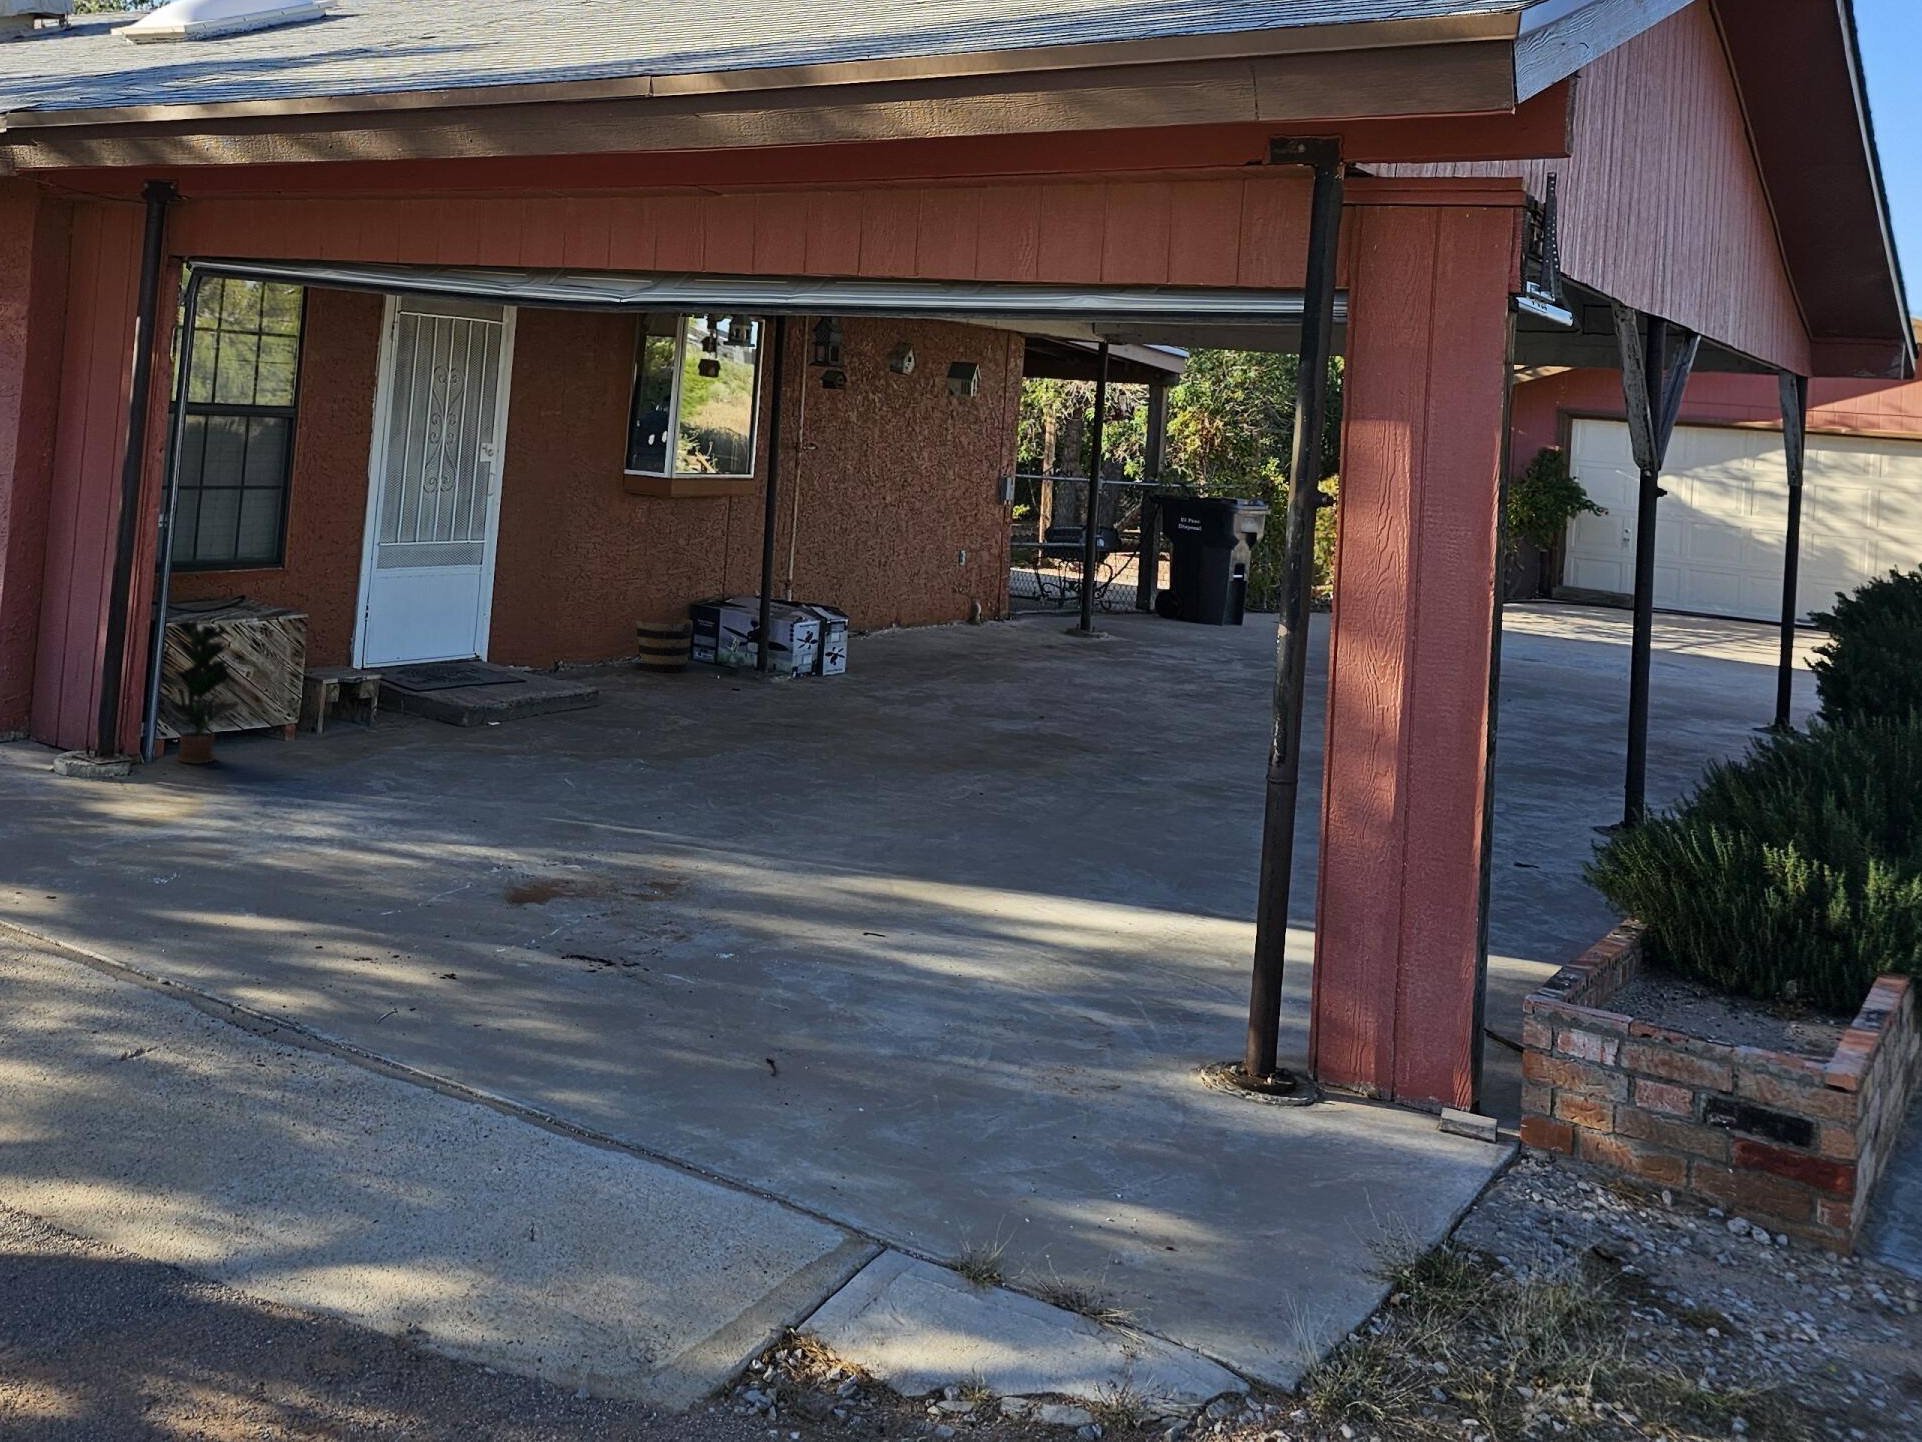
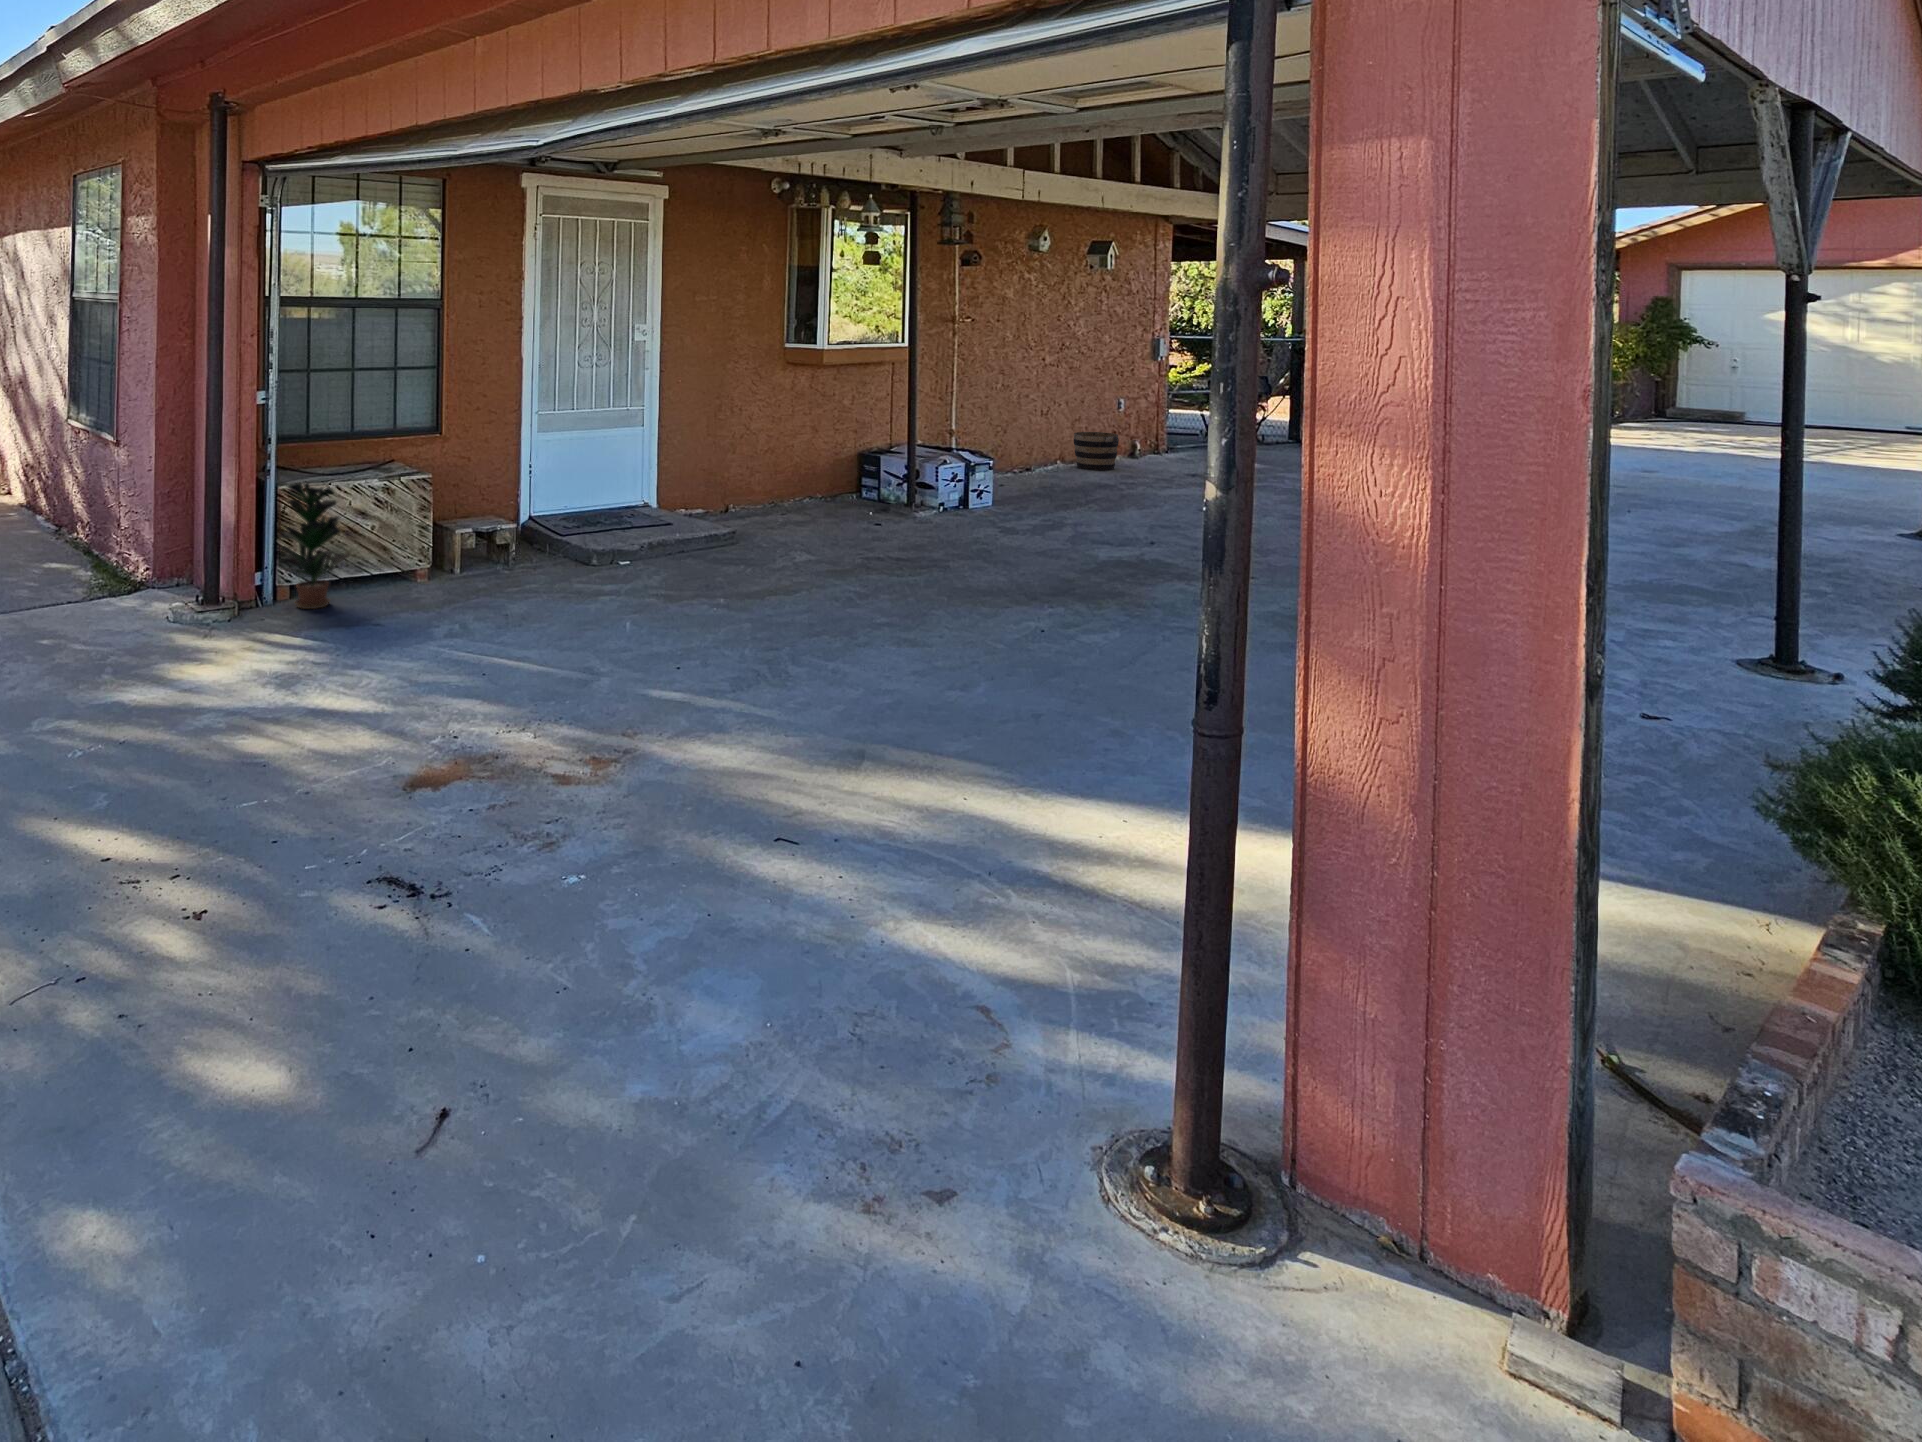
bucket: present [634,617,693,672] -> present [1074,432,1119,470]

